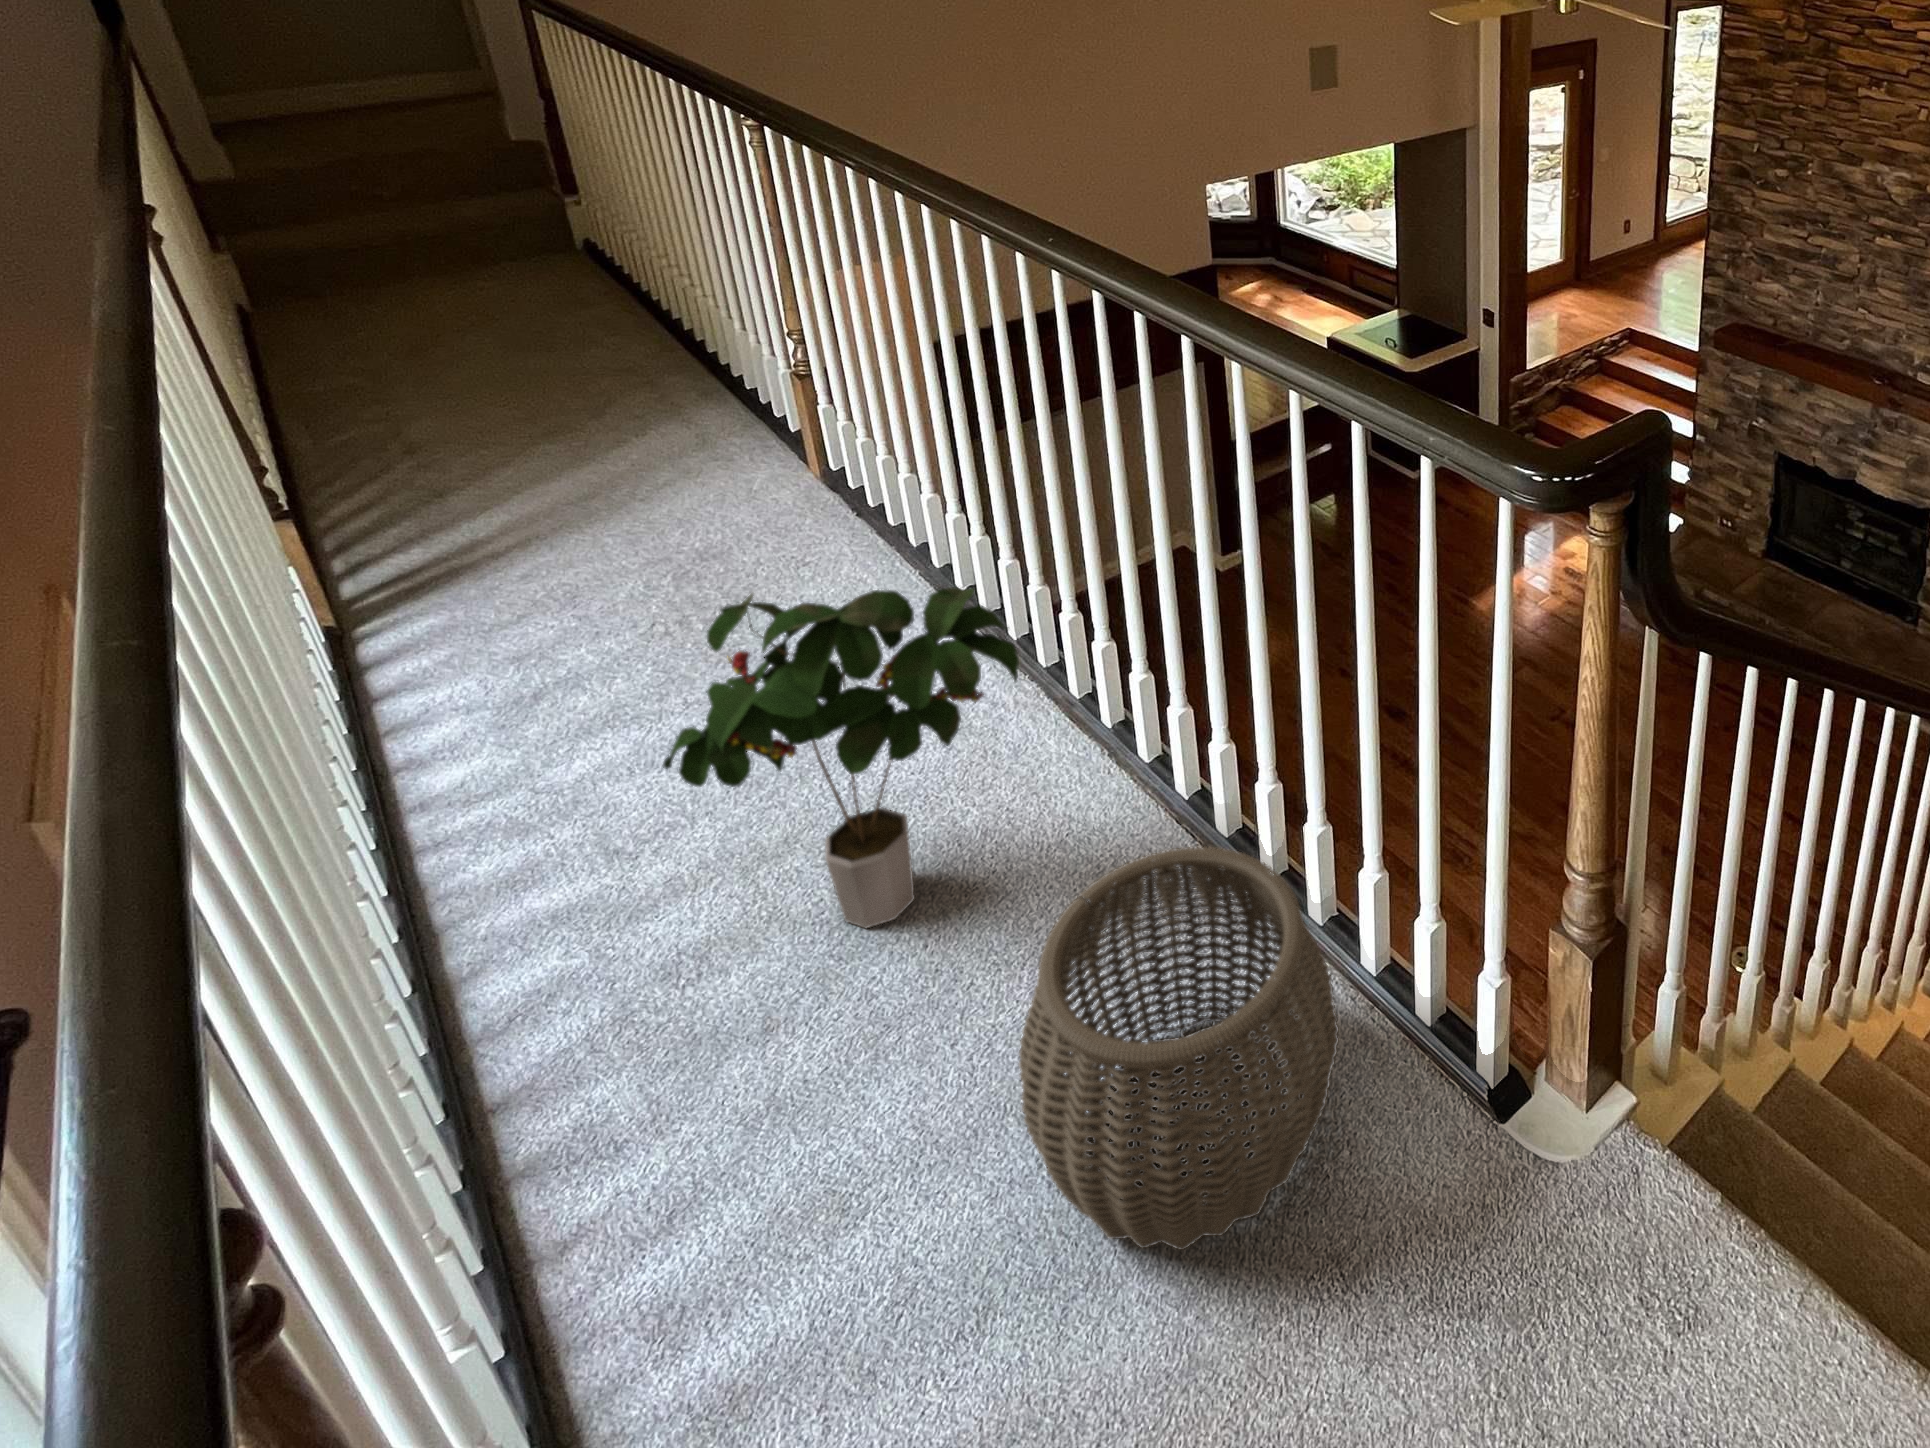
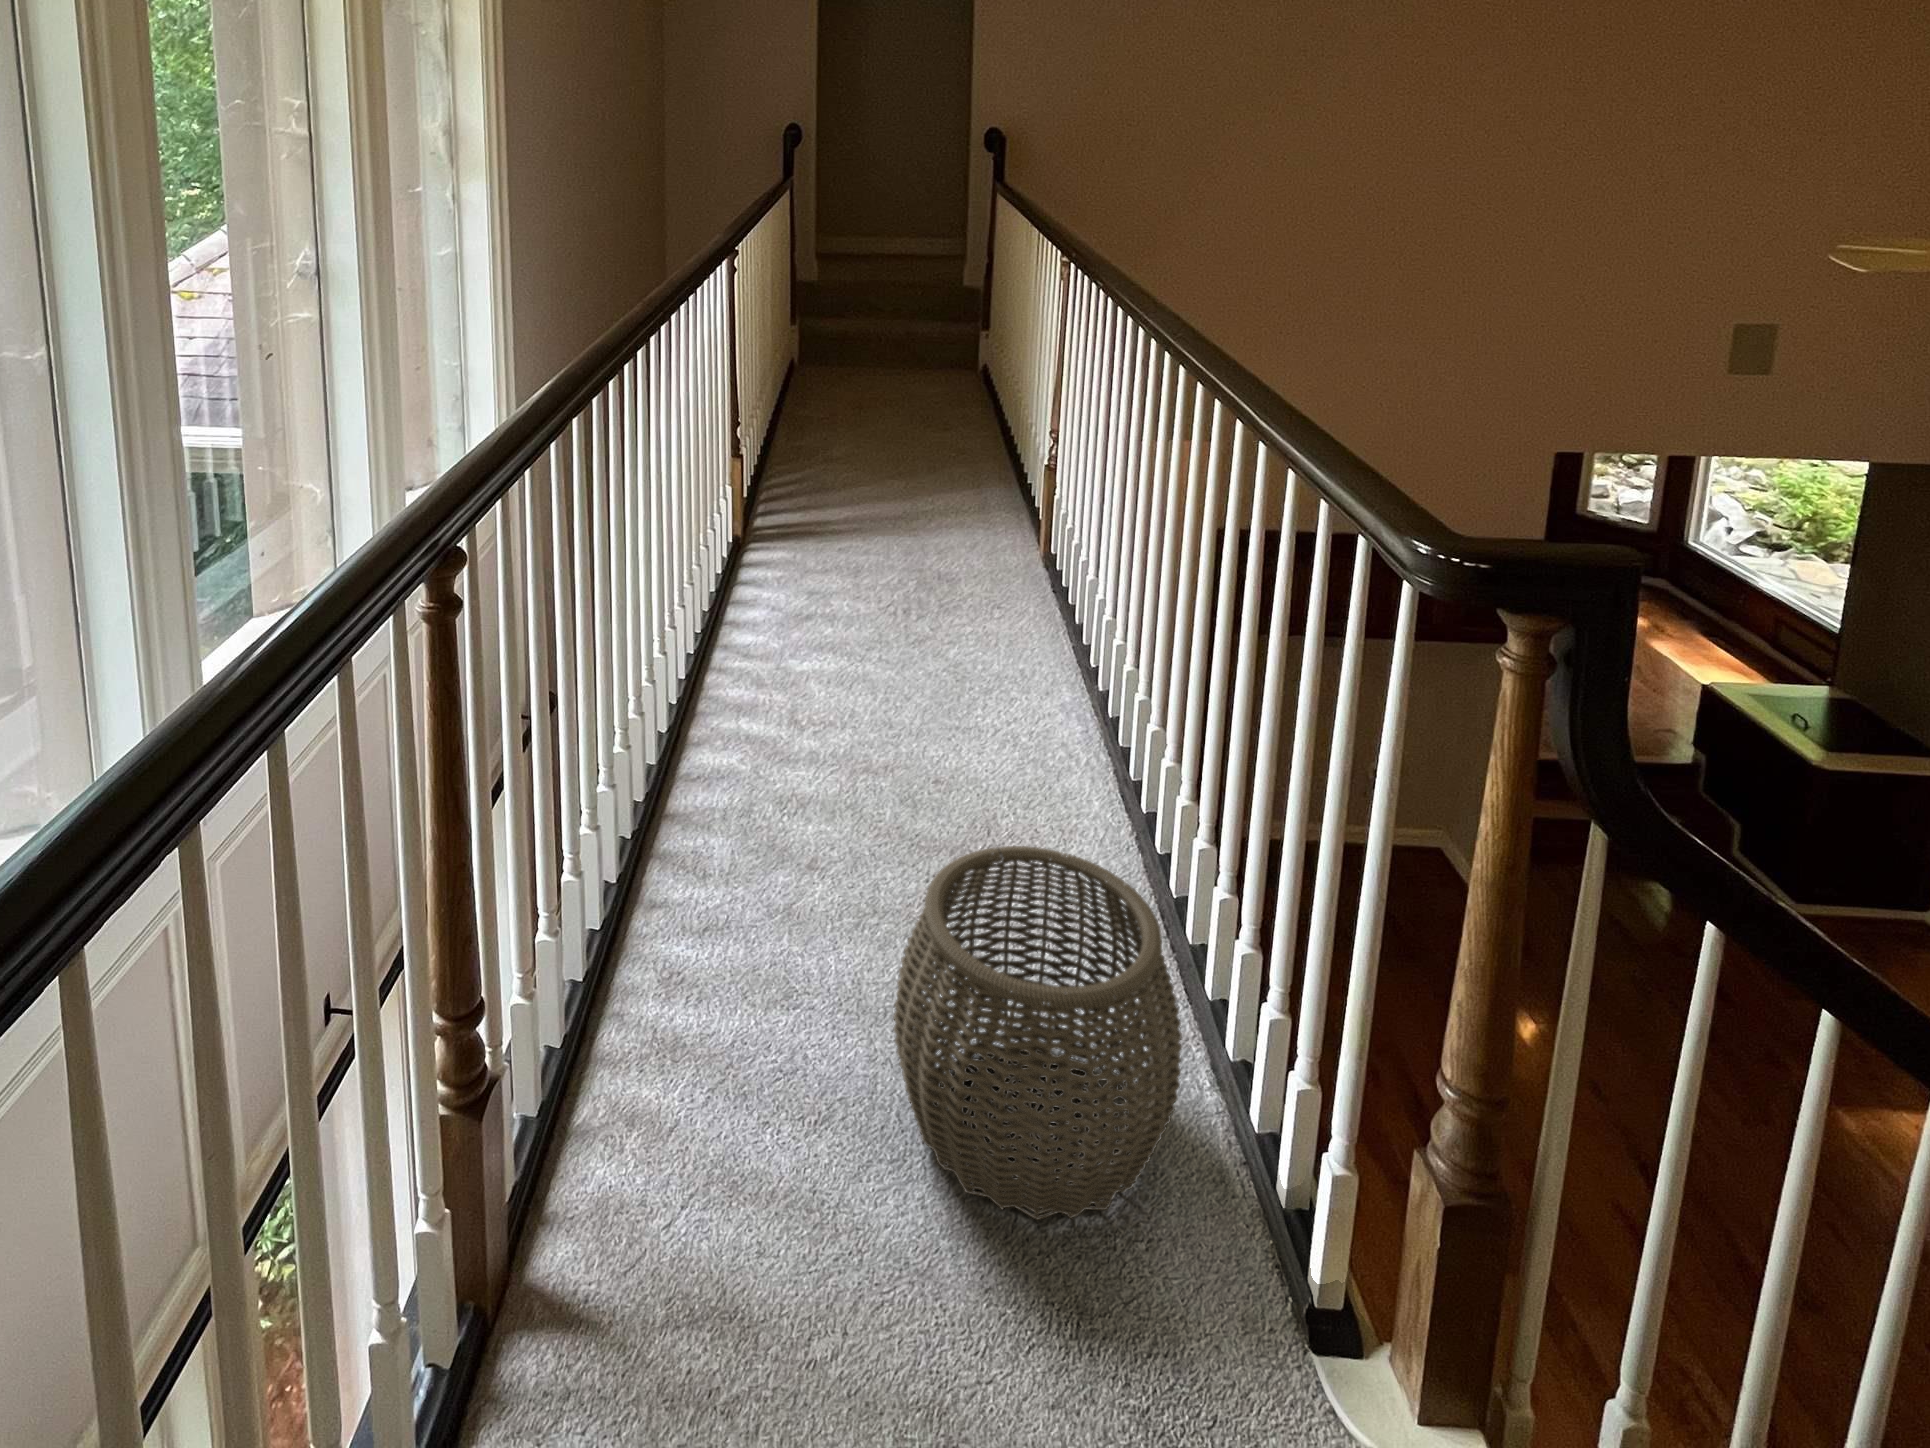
potted plant: present [663,587,1019,928] -> none [822,545,1053,851]

